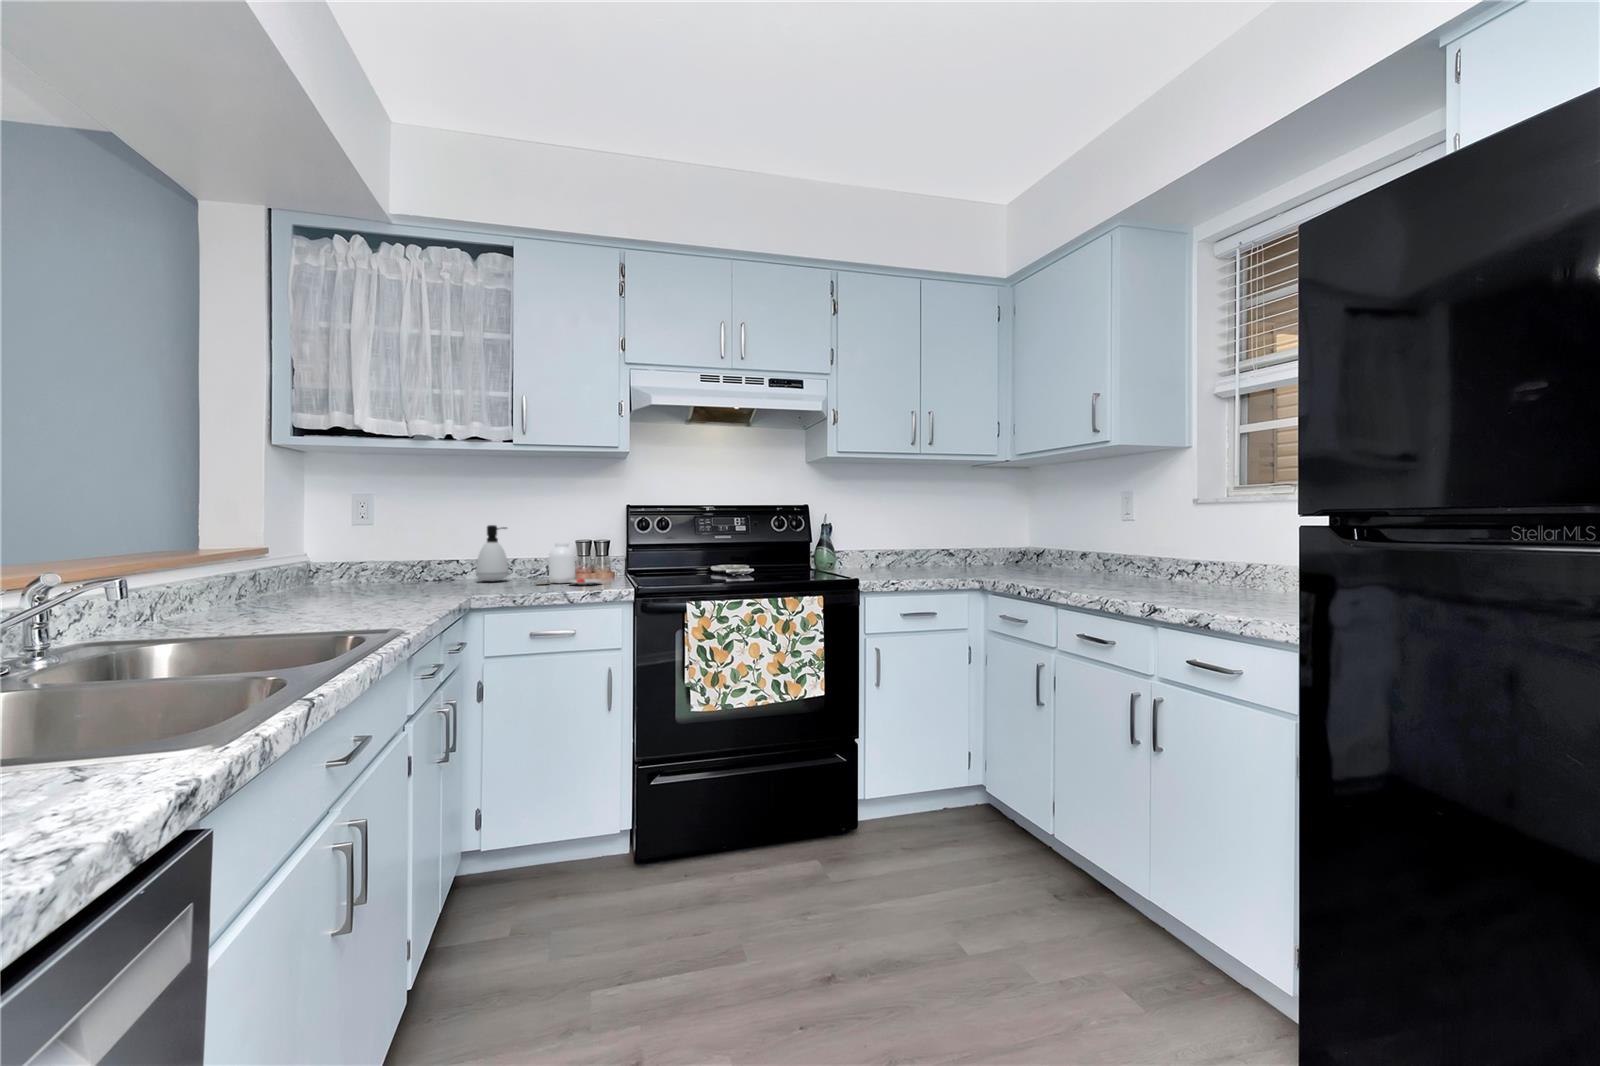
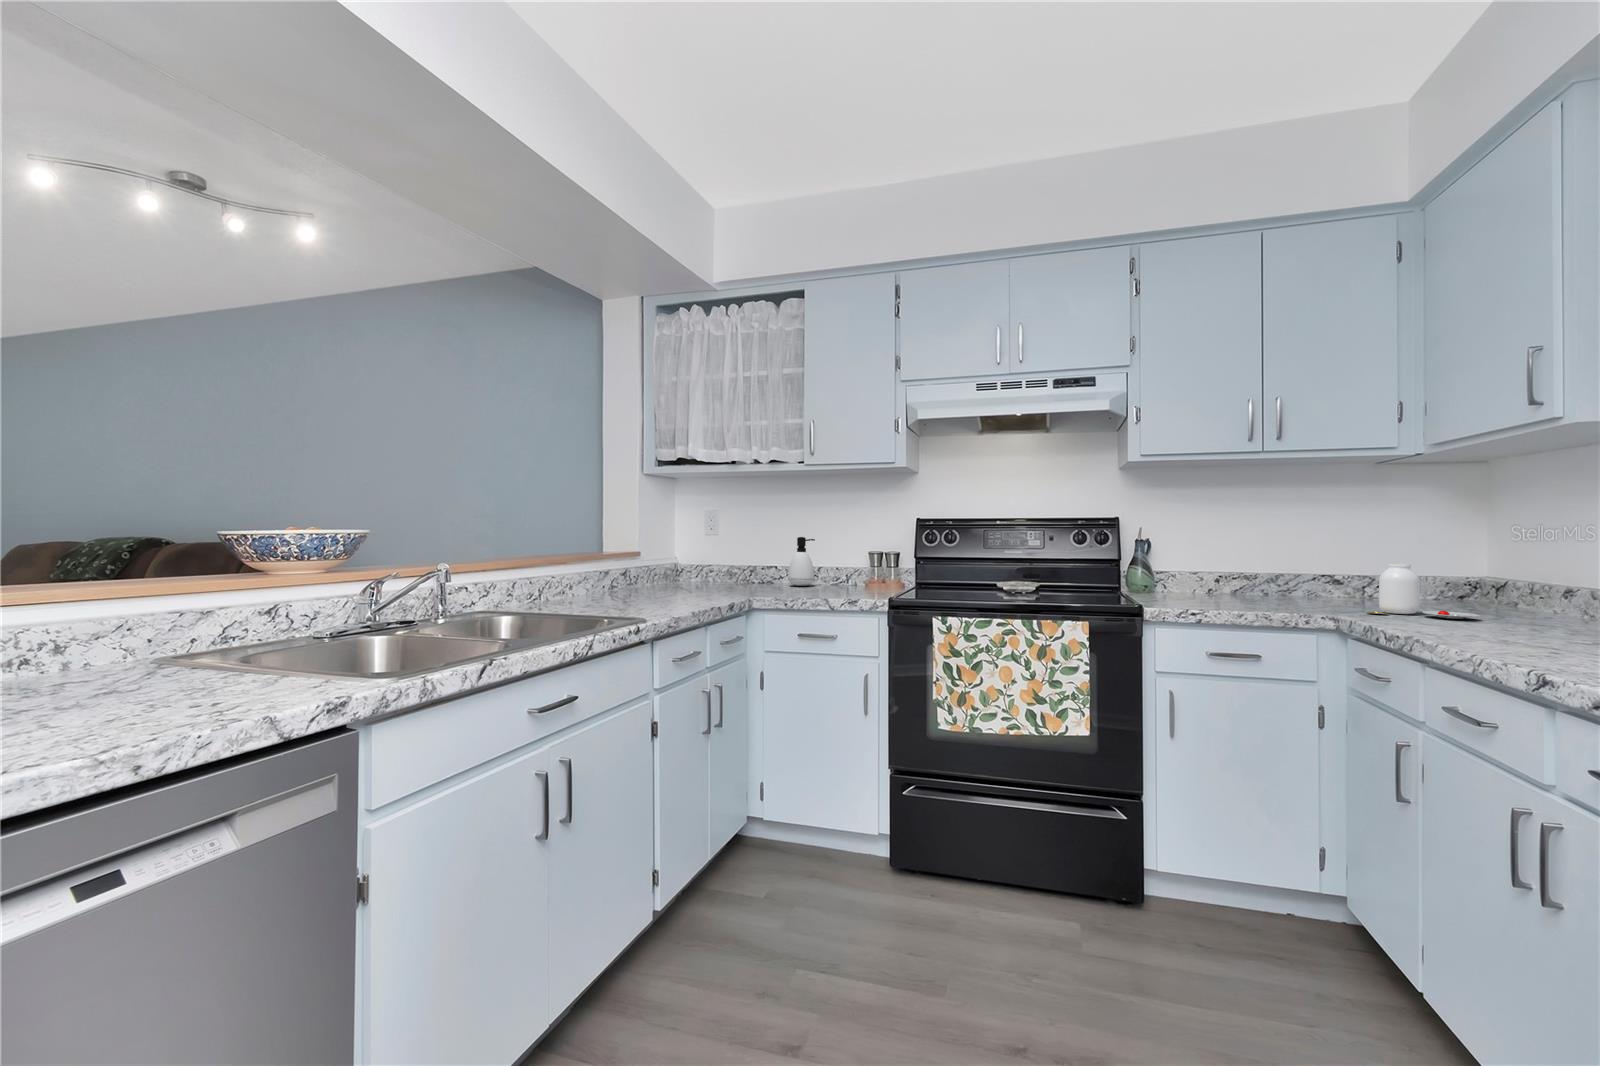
jar: present [549,543,601,585] -> present [1367,564,1480,619]

